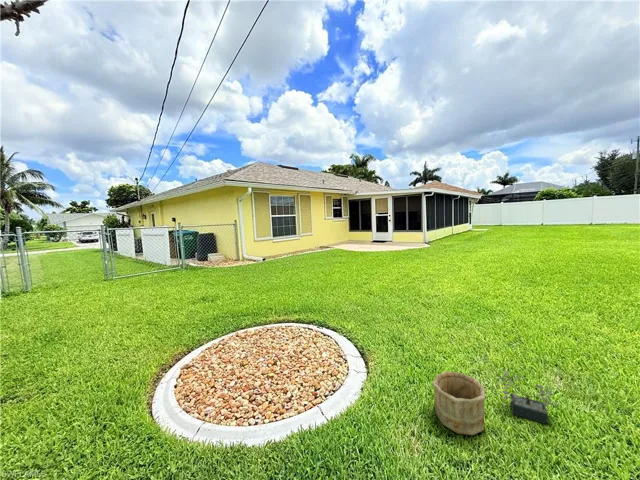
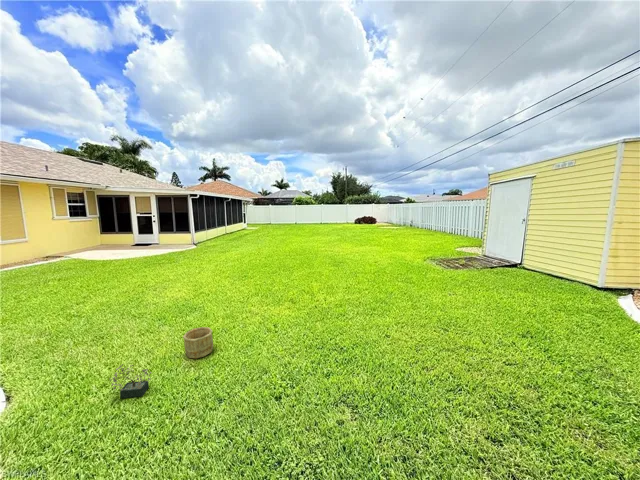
wooden bucket: present [432,371,485,435] -> present [183,327,213,359]

